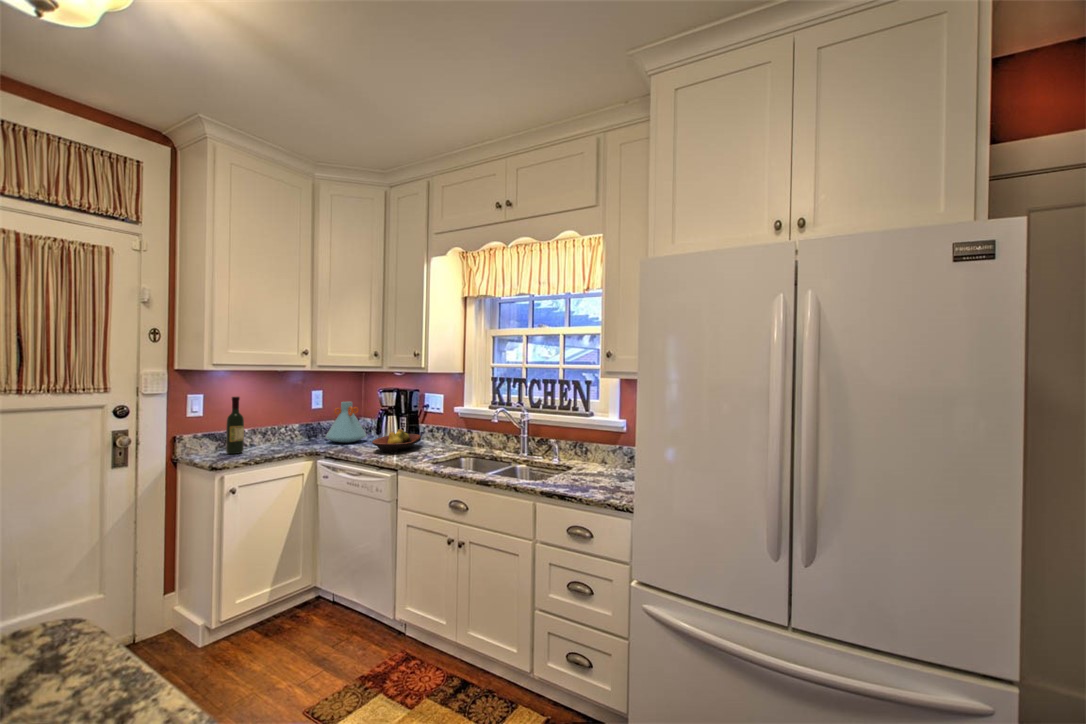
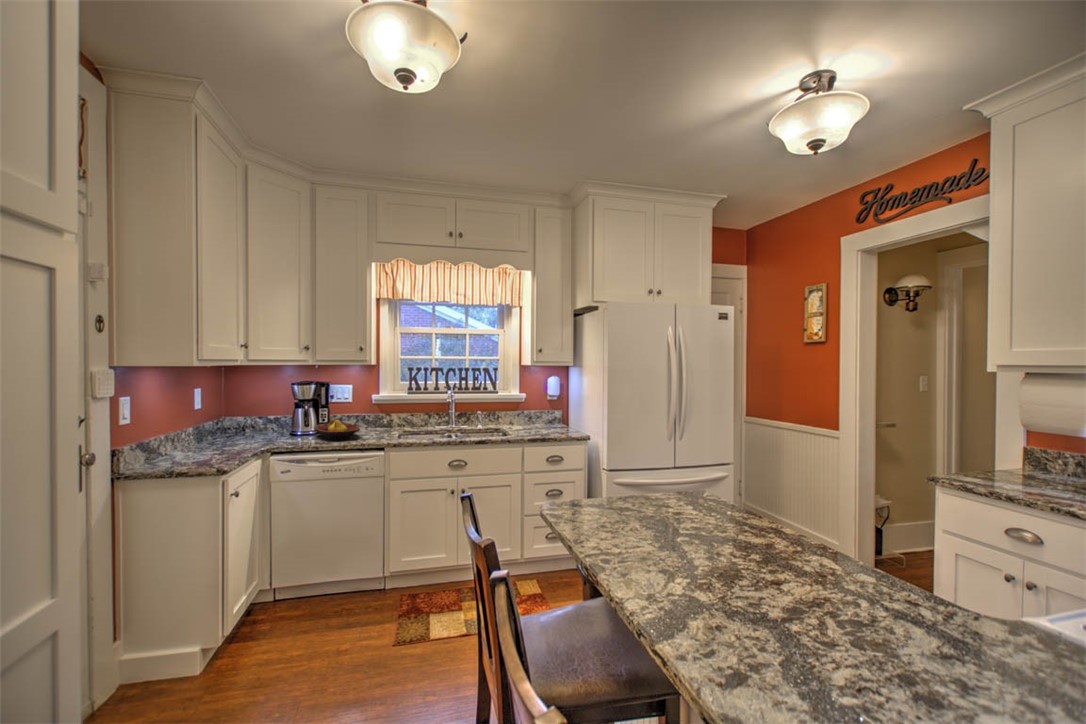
wine bottle: present [226,397,244,454] -> none [164,396,186,463]
vase: present [326,402,366,443] -> none [230,397,278,440]

